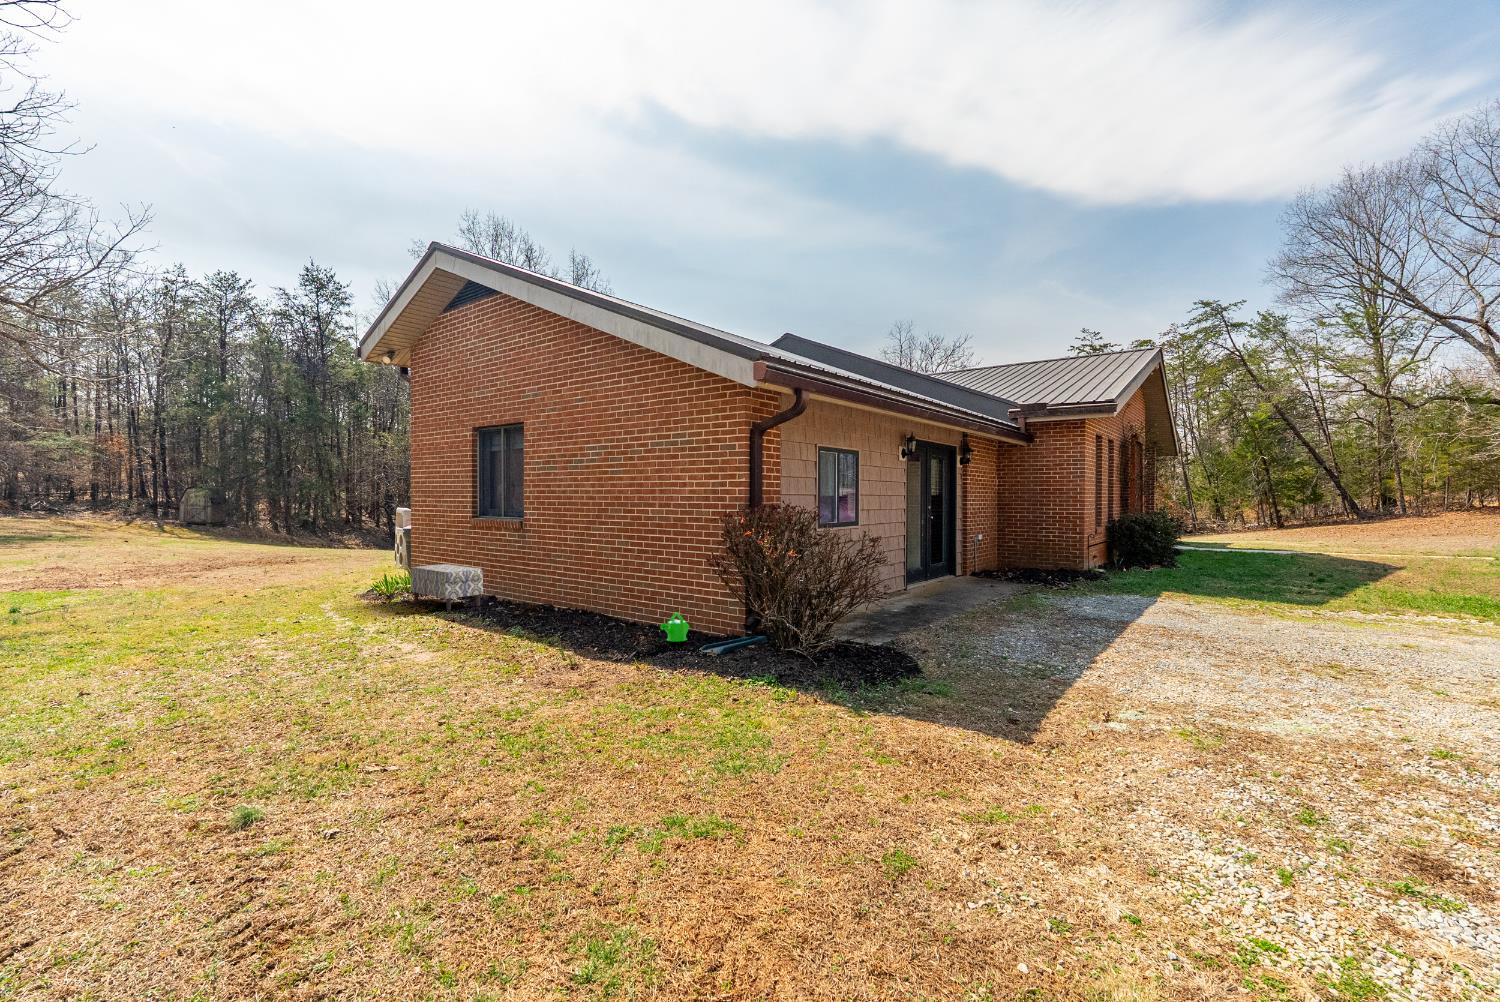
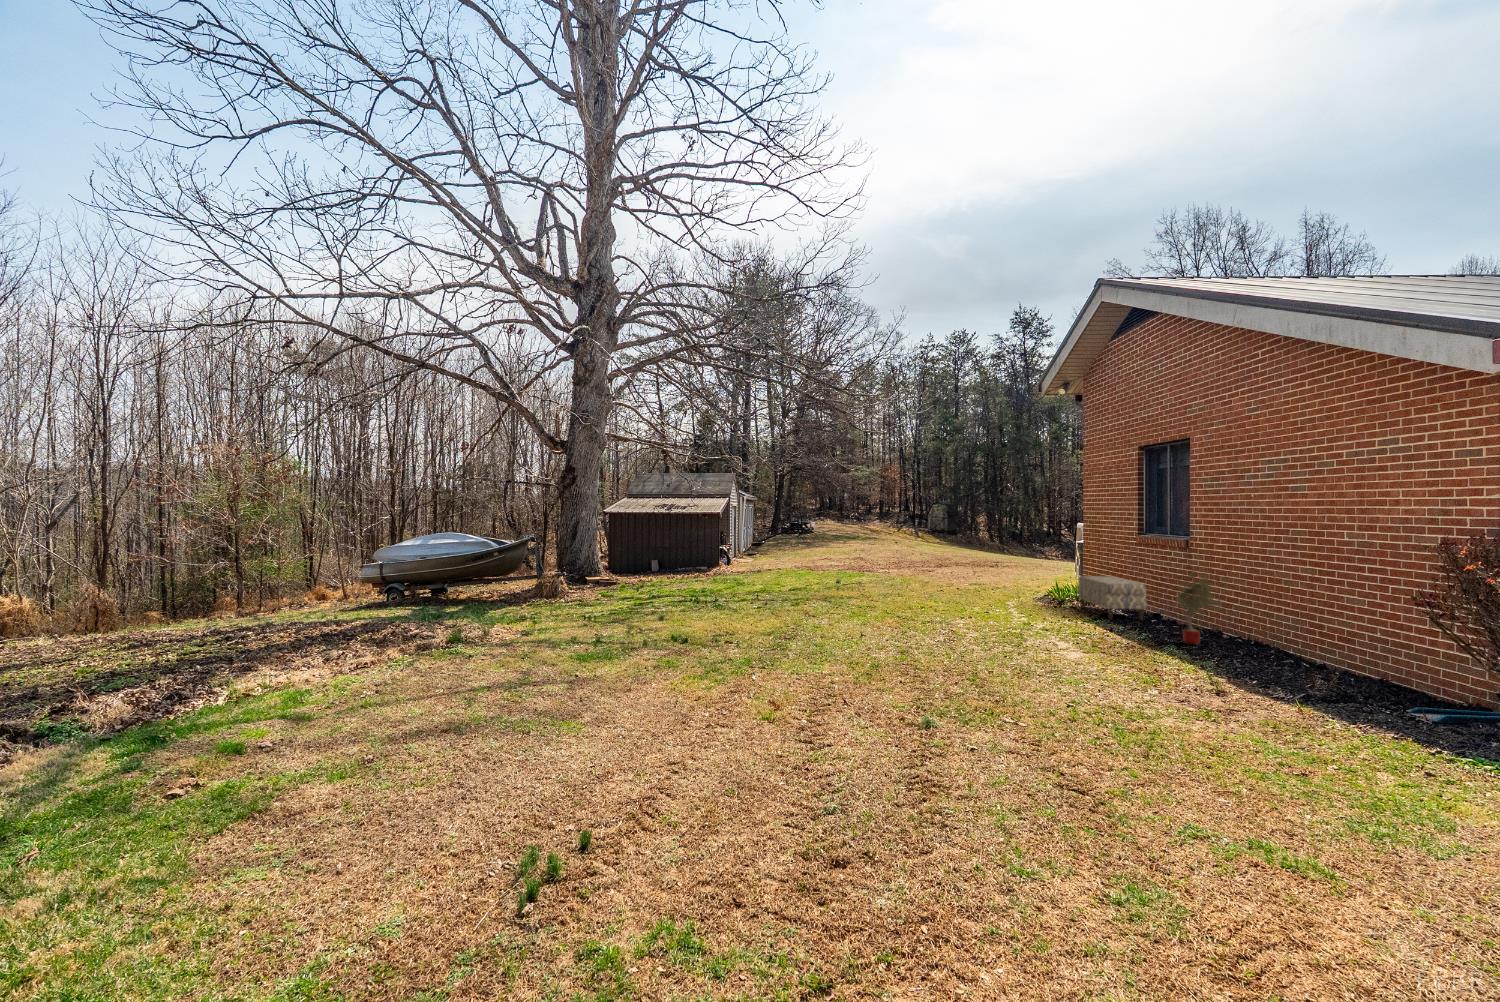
potted tree: none [515,551,558,623] -> present [1177,571,1223,645]
watering can: present [660,613,689,642] -> none [1350,660,1405,698]

